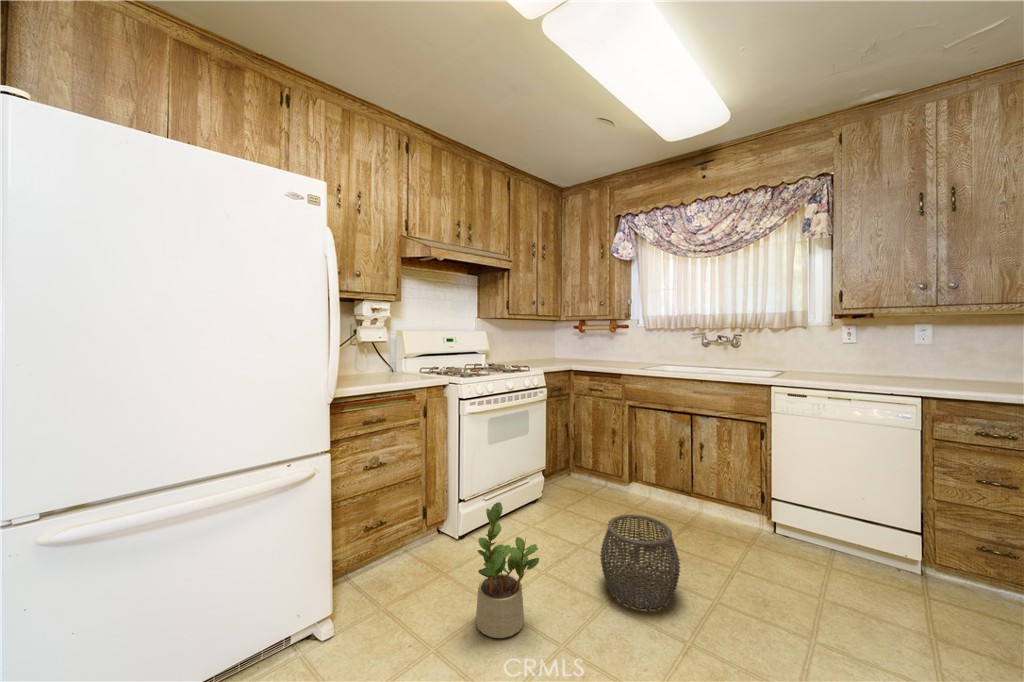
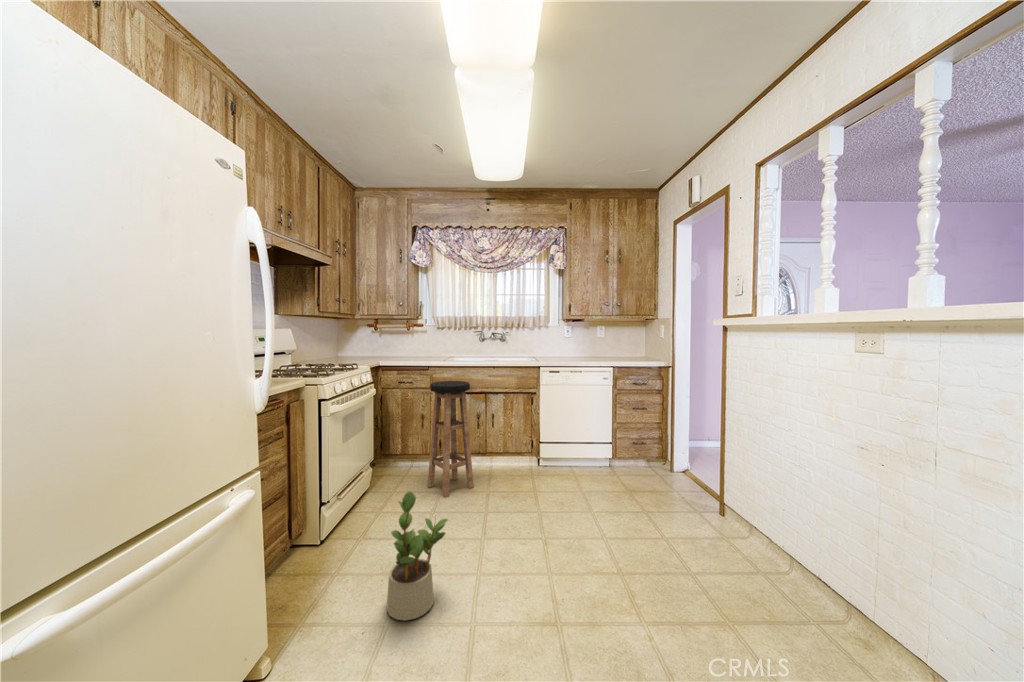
bar stool: none [604,393,655,530] -> present [427,381,474,497]
woven basket: present [600,514,680,610] -> none [464,474,524,545]

